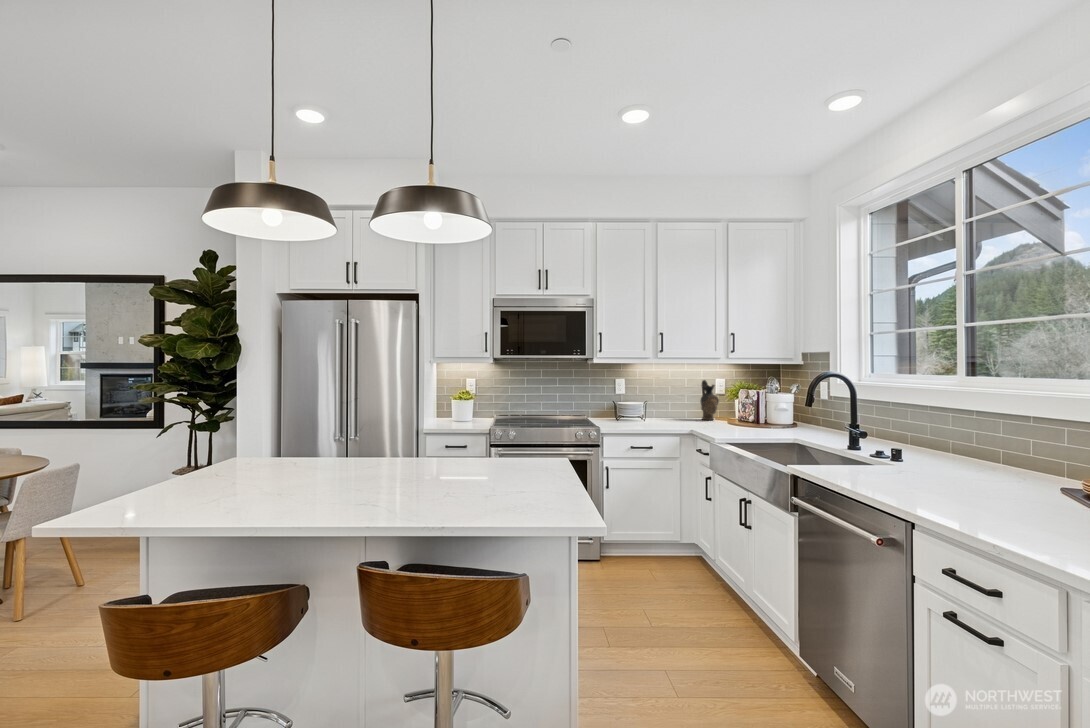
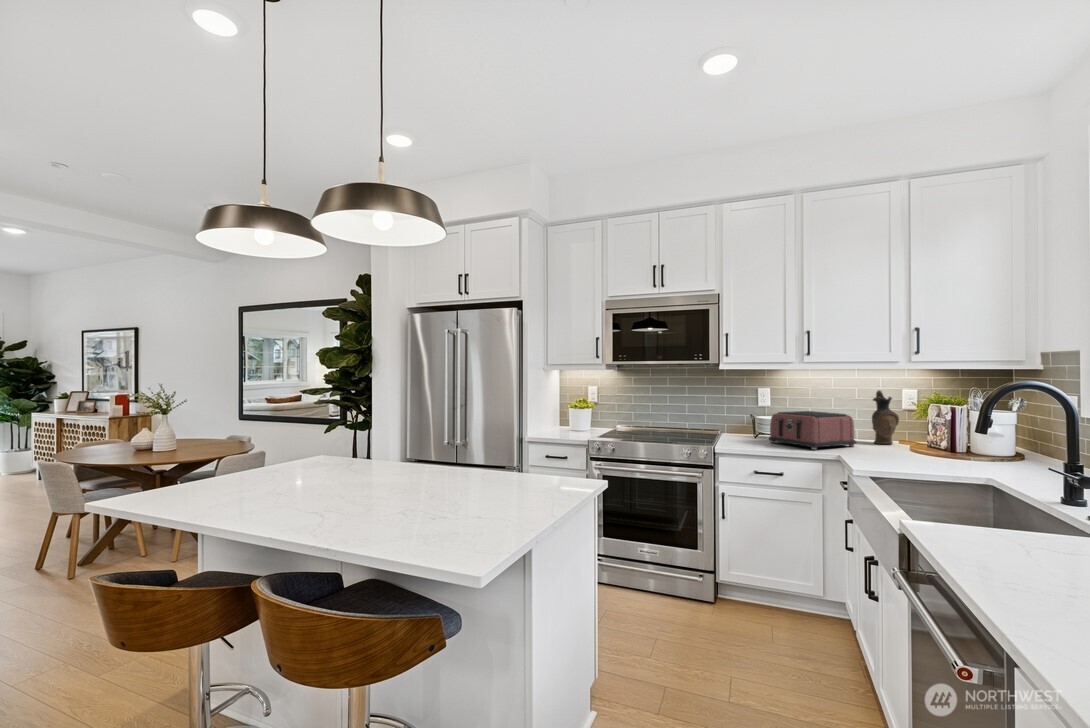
toaster: none [637,397,696,427] -> present [769,411,856,450]

